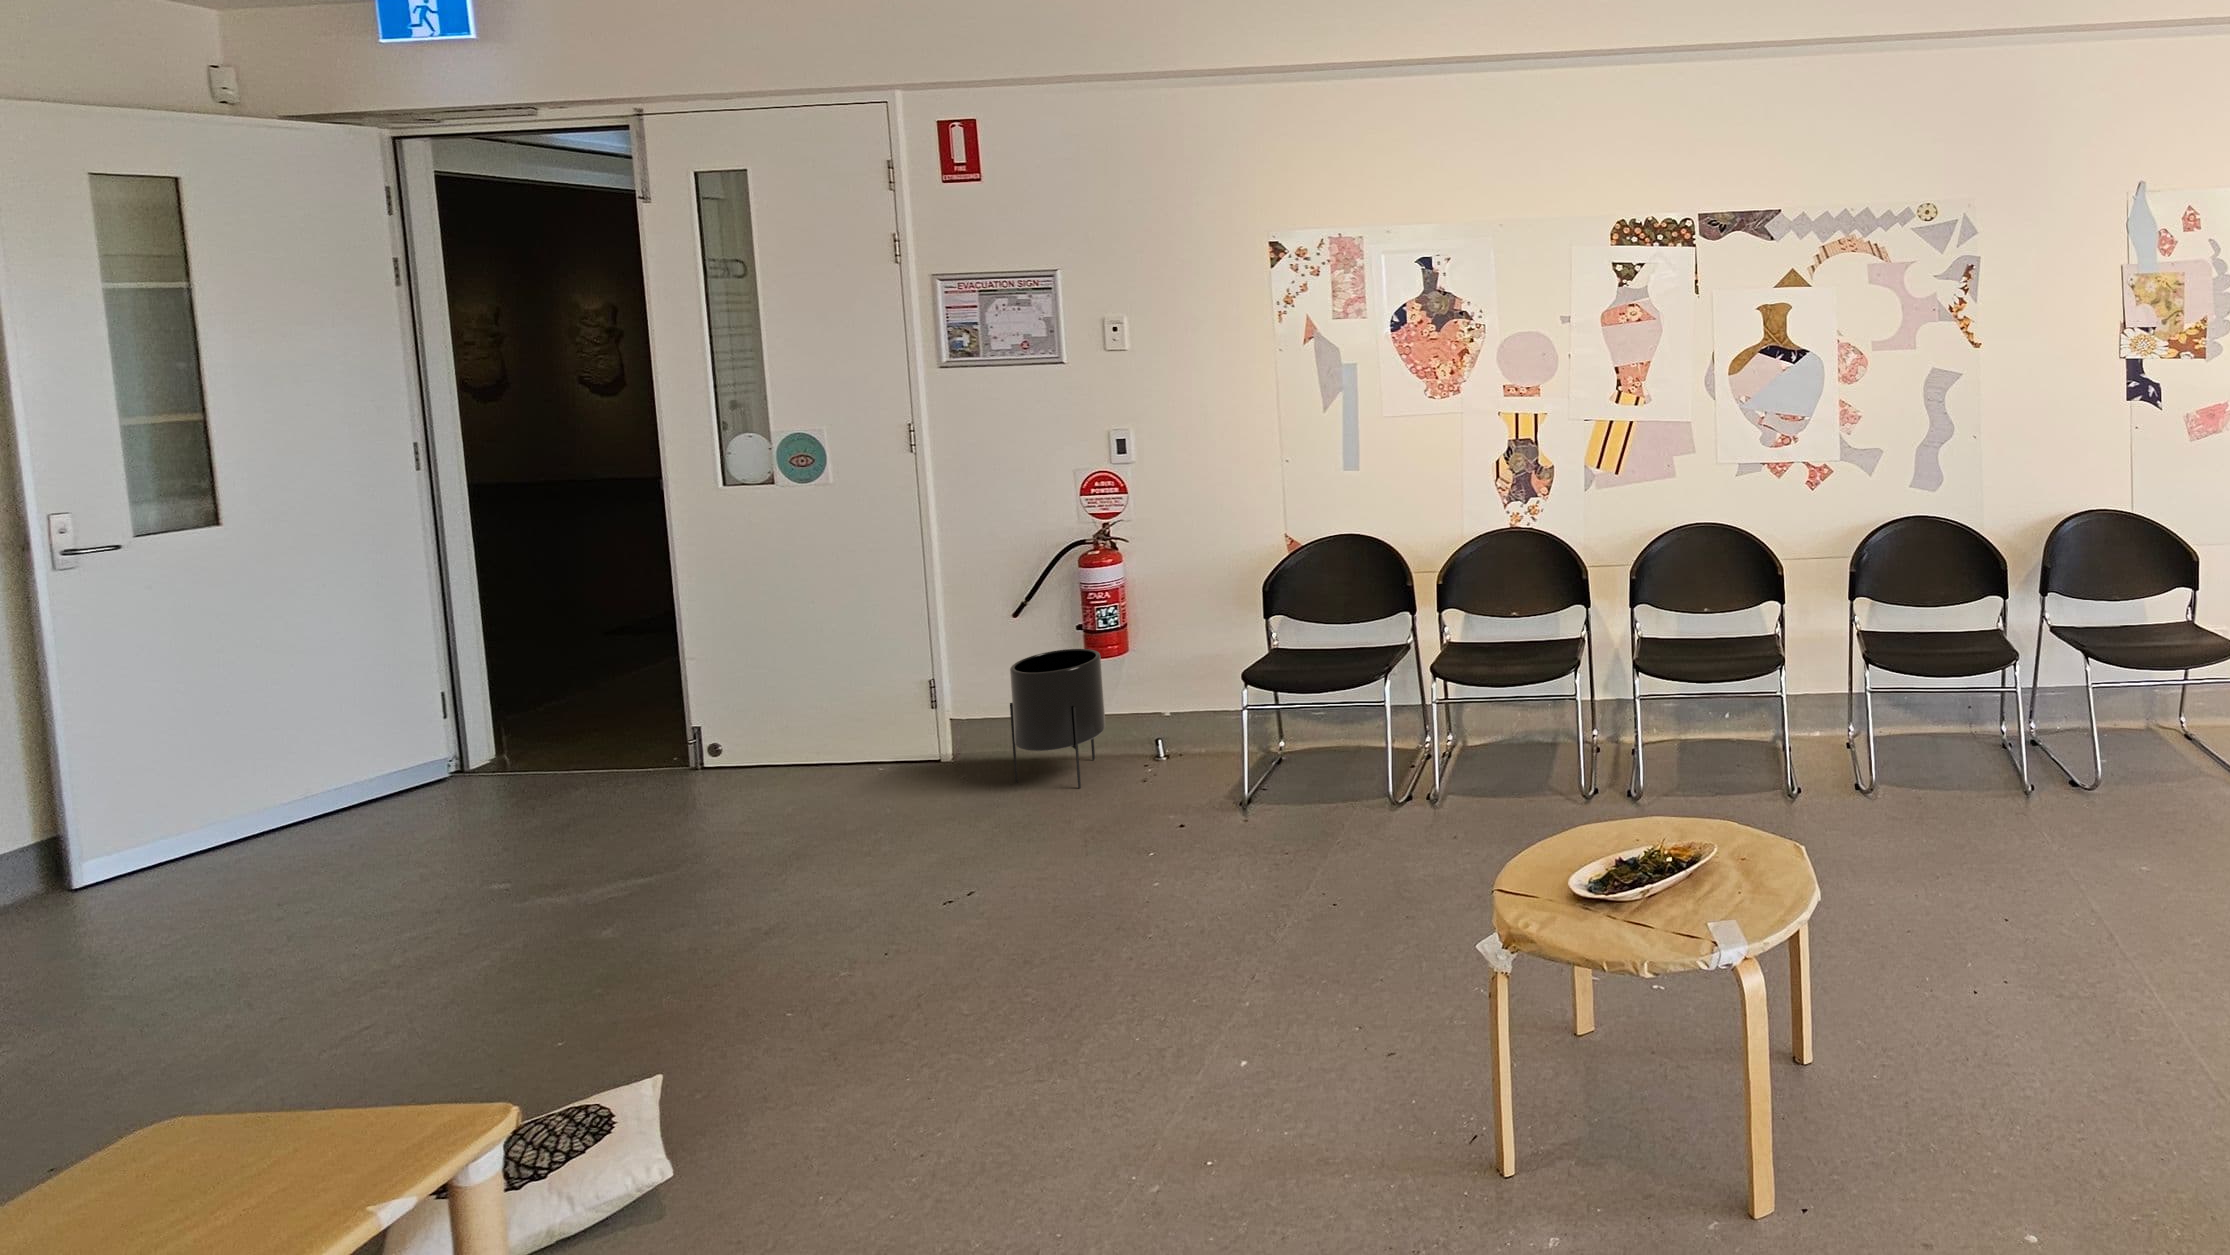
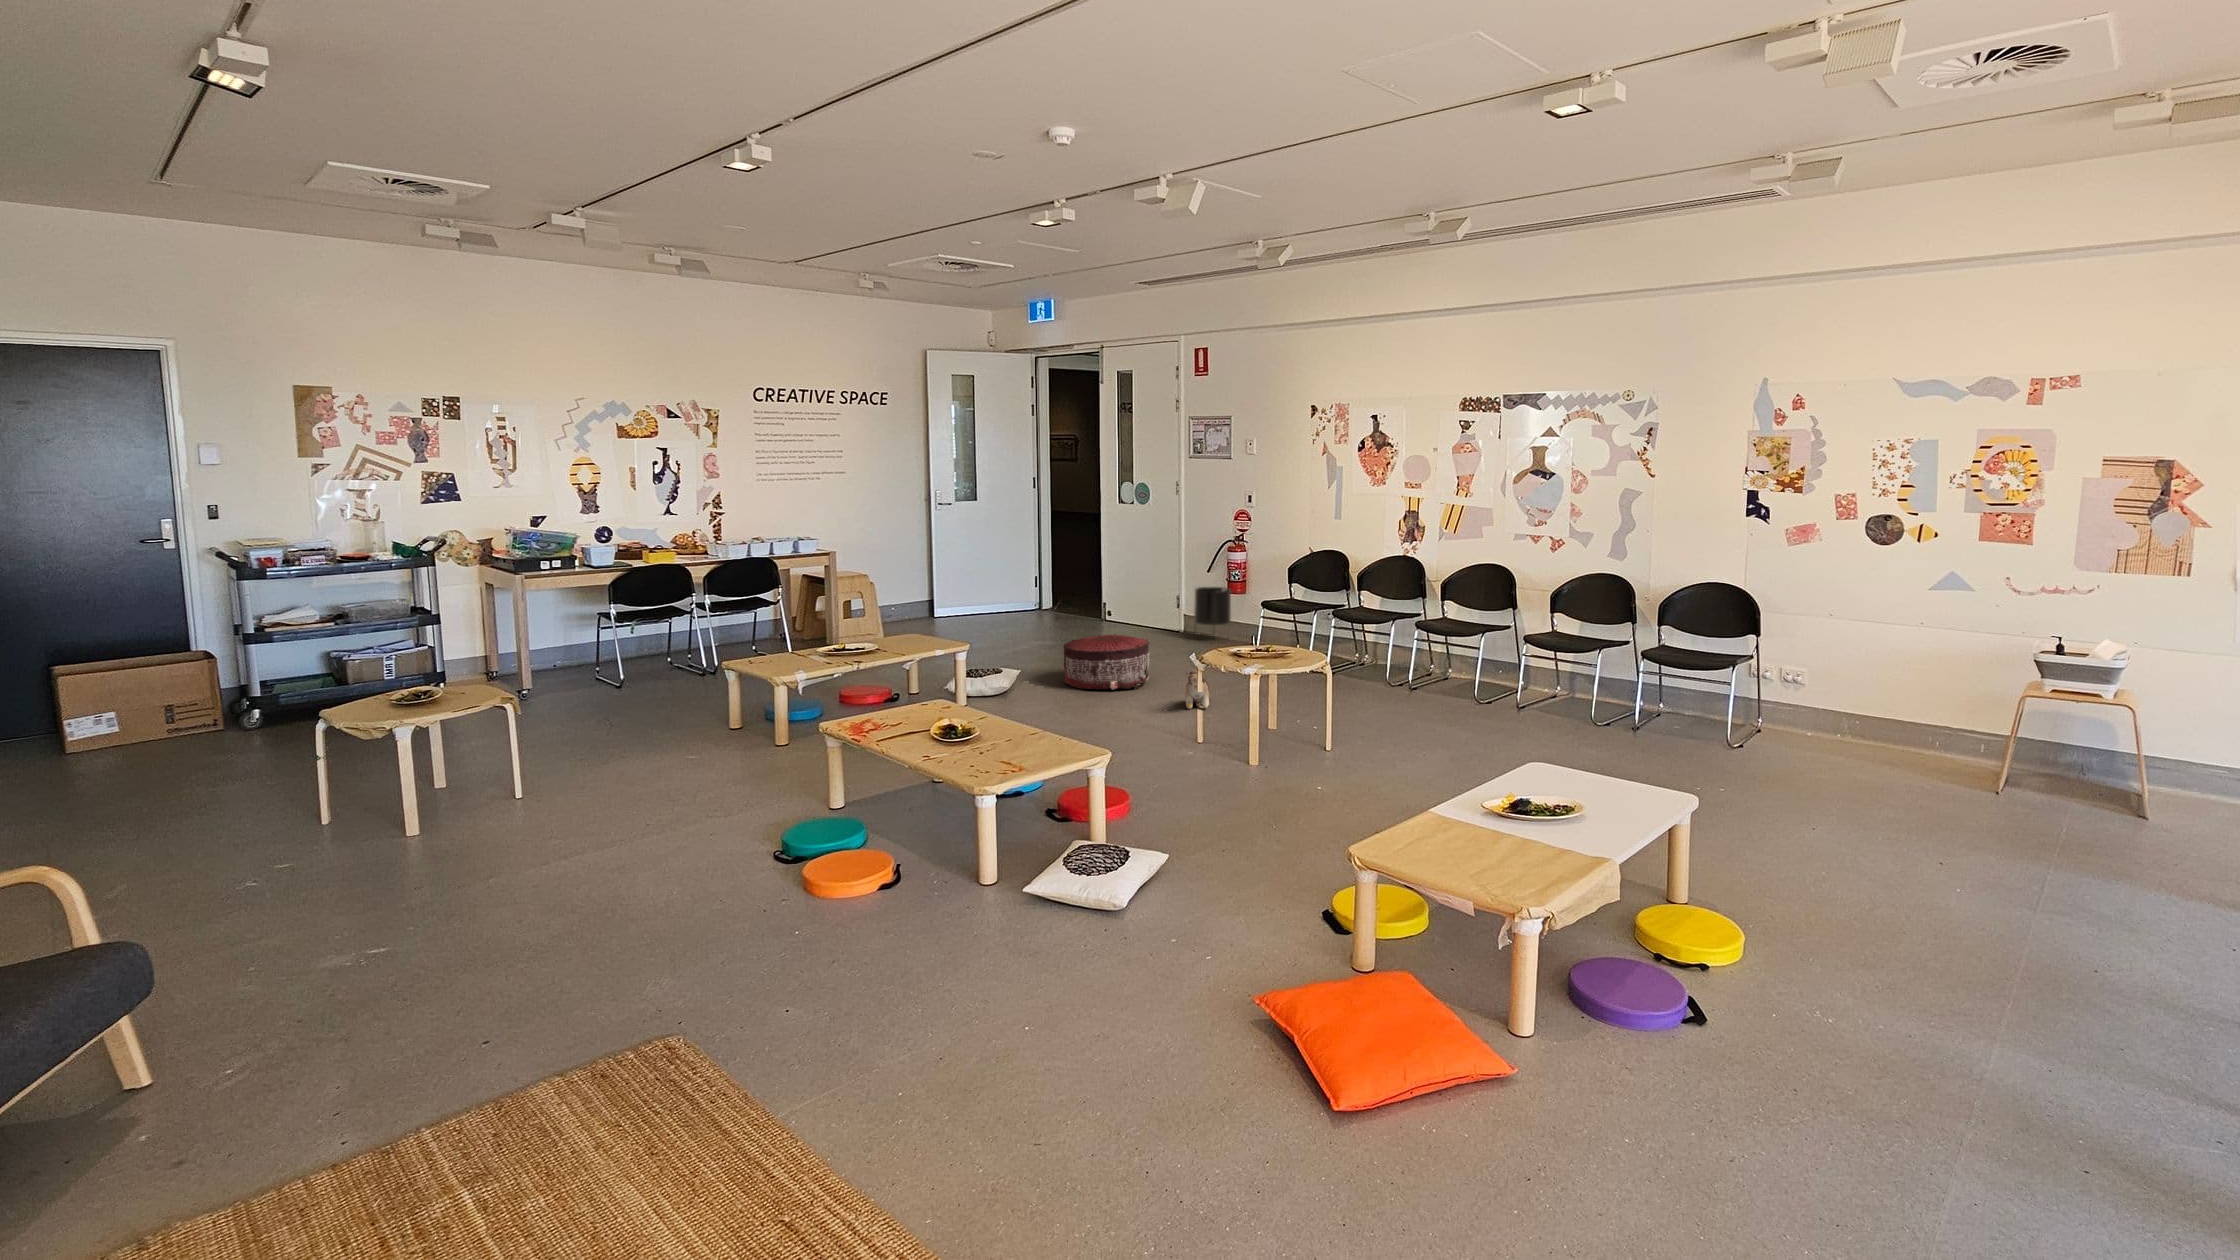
pouf: none [779,910,1092,1185] -> present [1063,635,1150,690]
plush toy: none [1288,1023,1385,1147] -> present [1186,669,1211,709]

